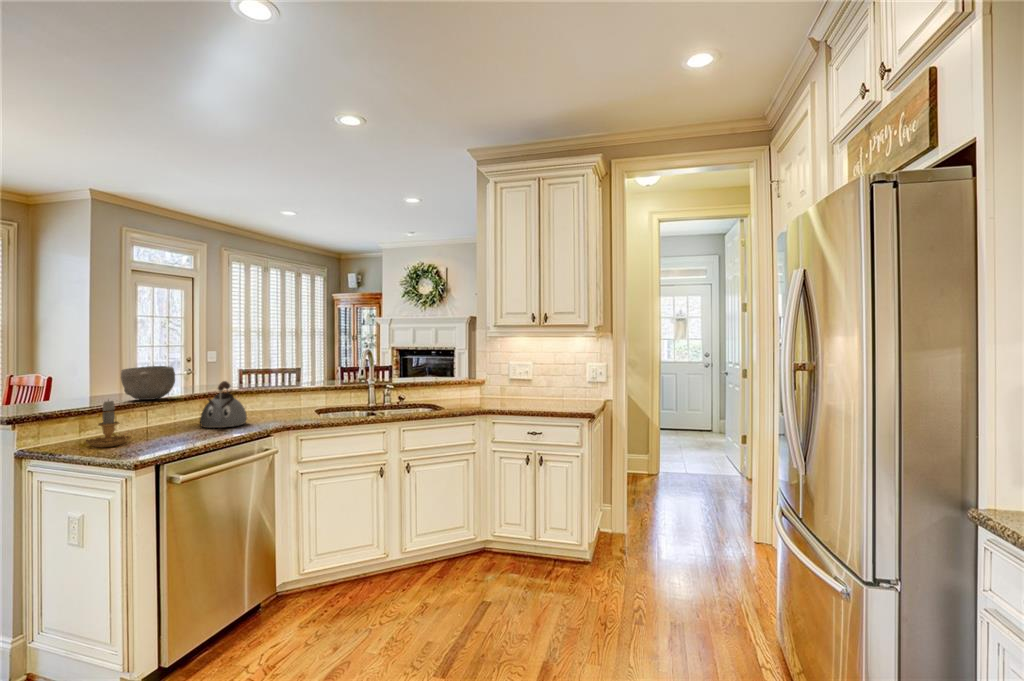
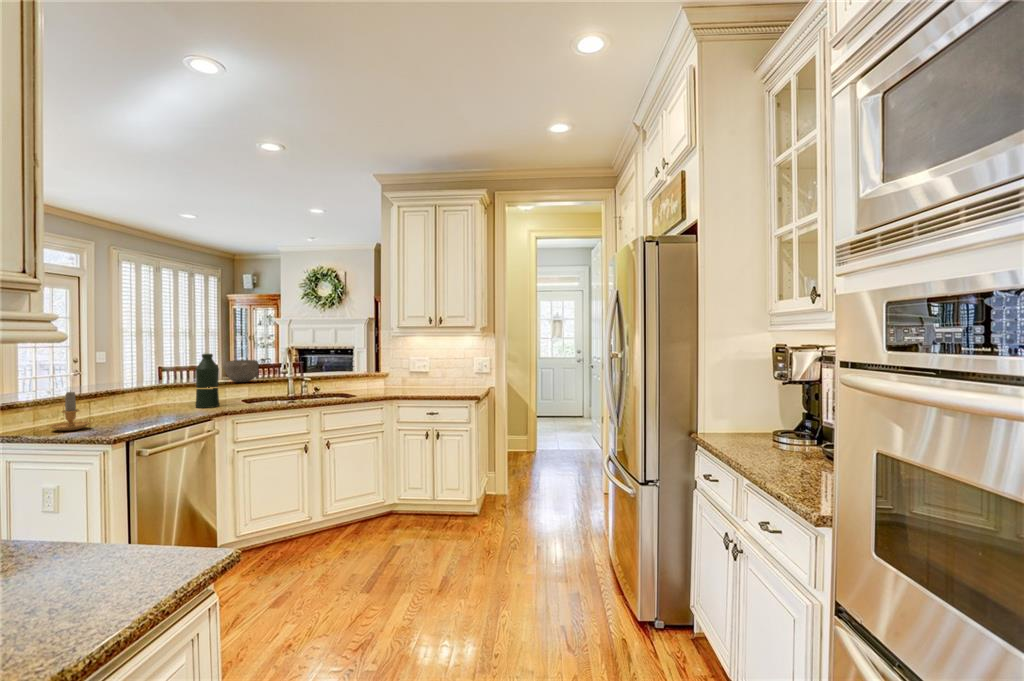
bottle: none [263,356,289,419] -> present [196,354,219,408]
bowl: present [121,366,175,400] -> present [223,360,258,382]
kettle: present [200,381,247,428] -> none [142,375,184,415]

